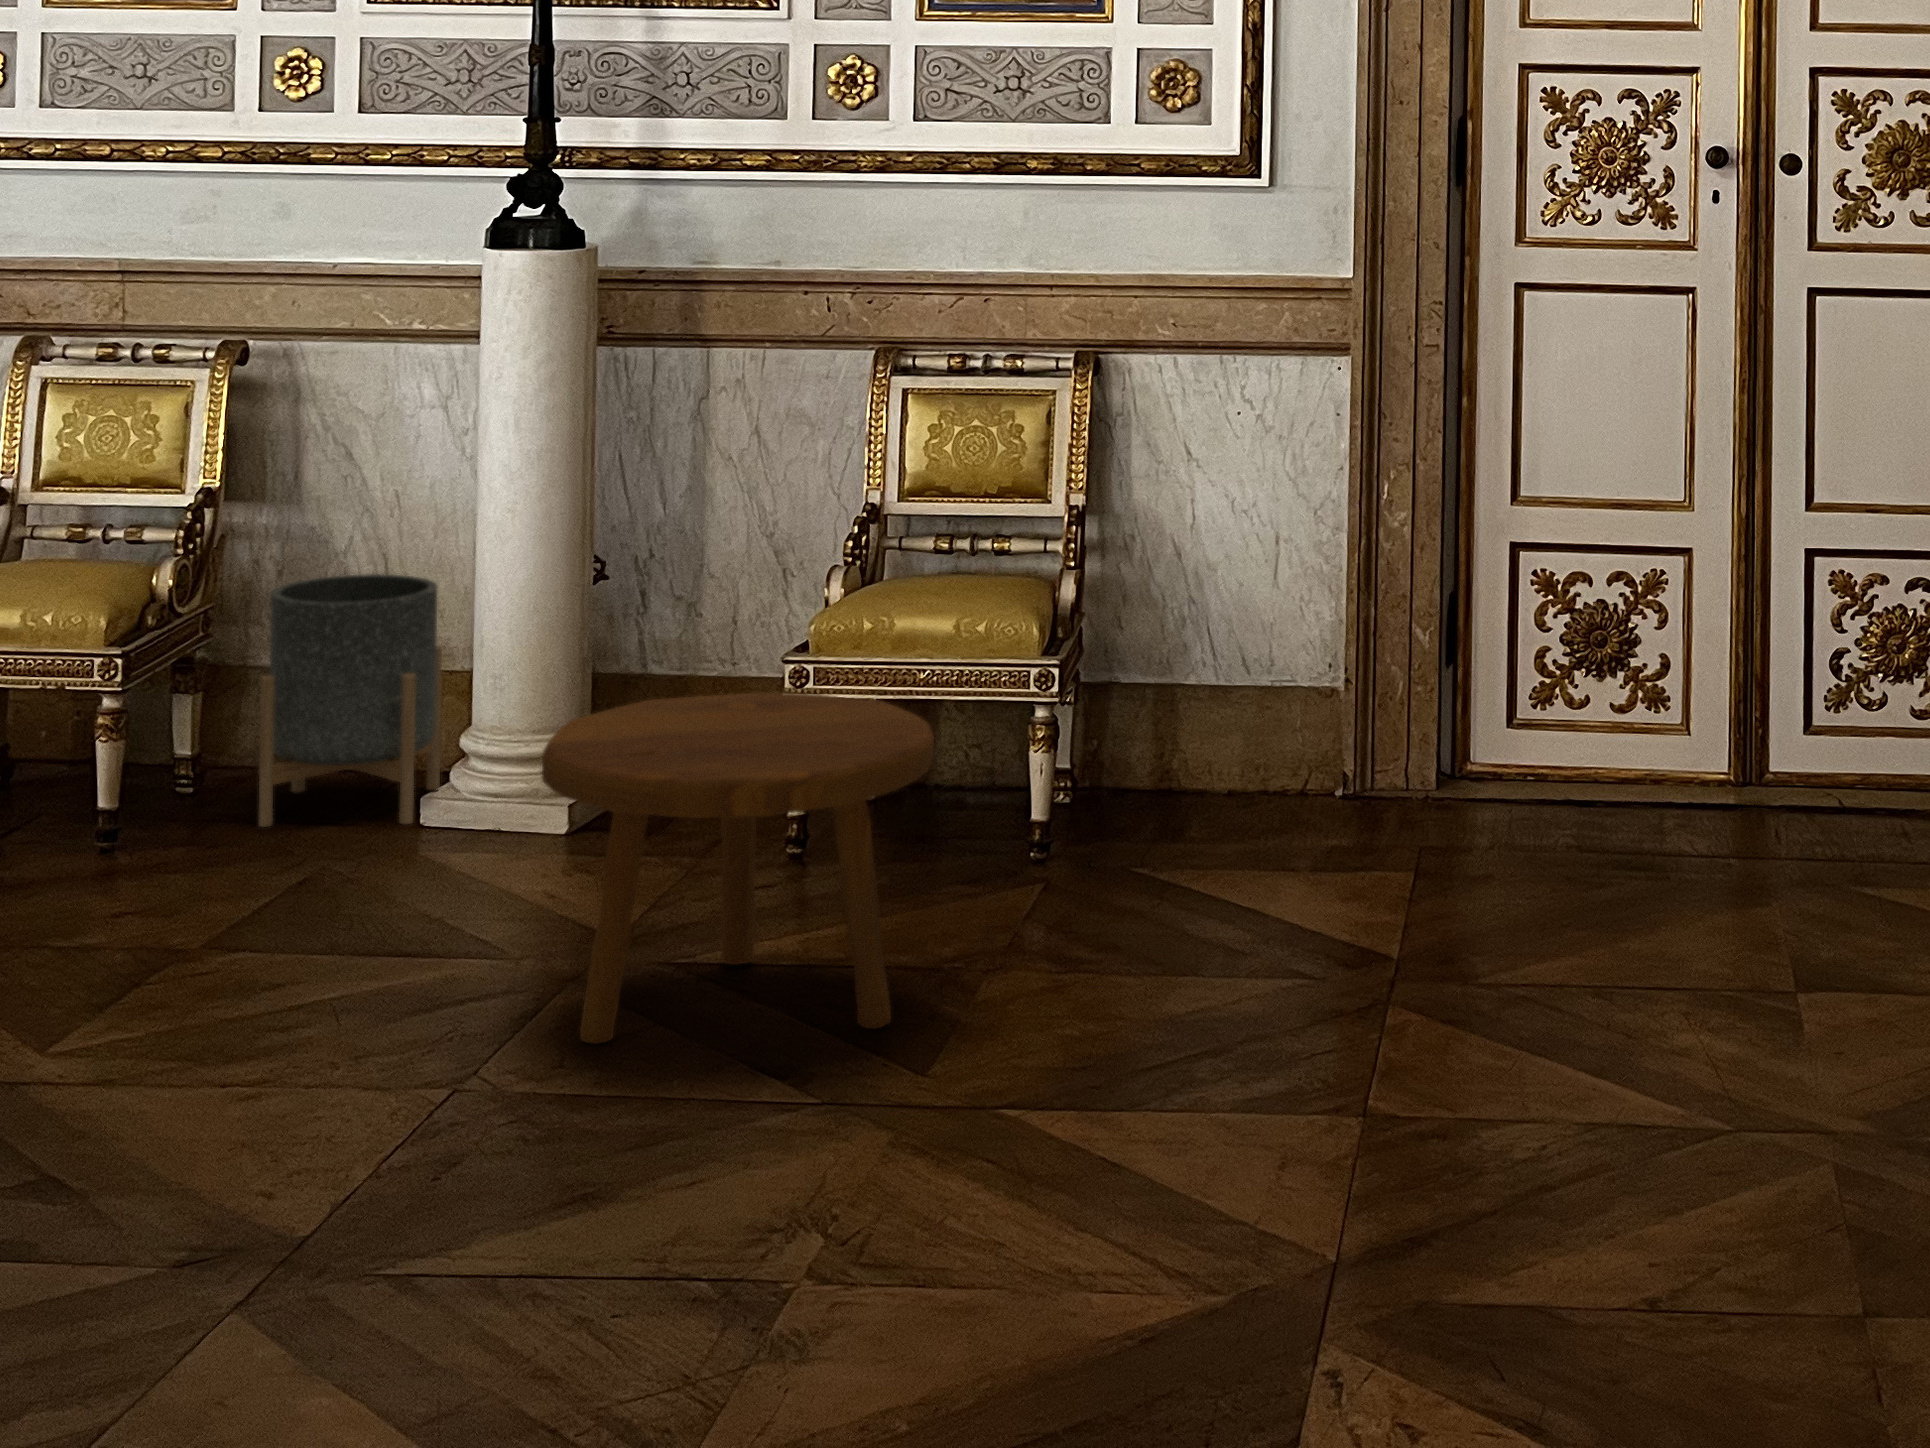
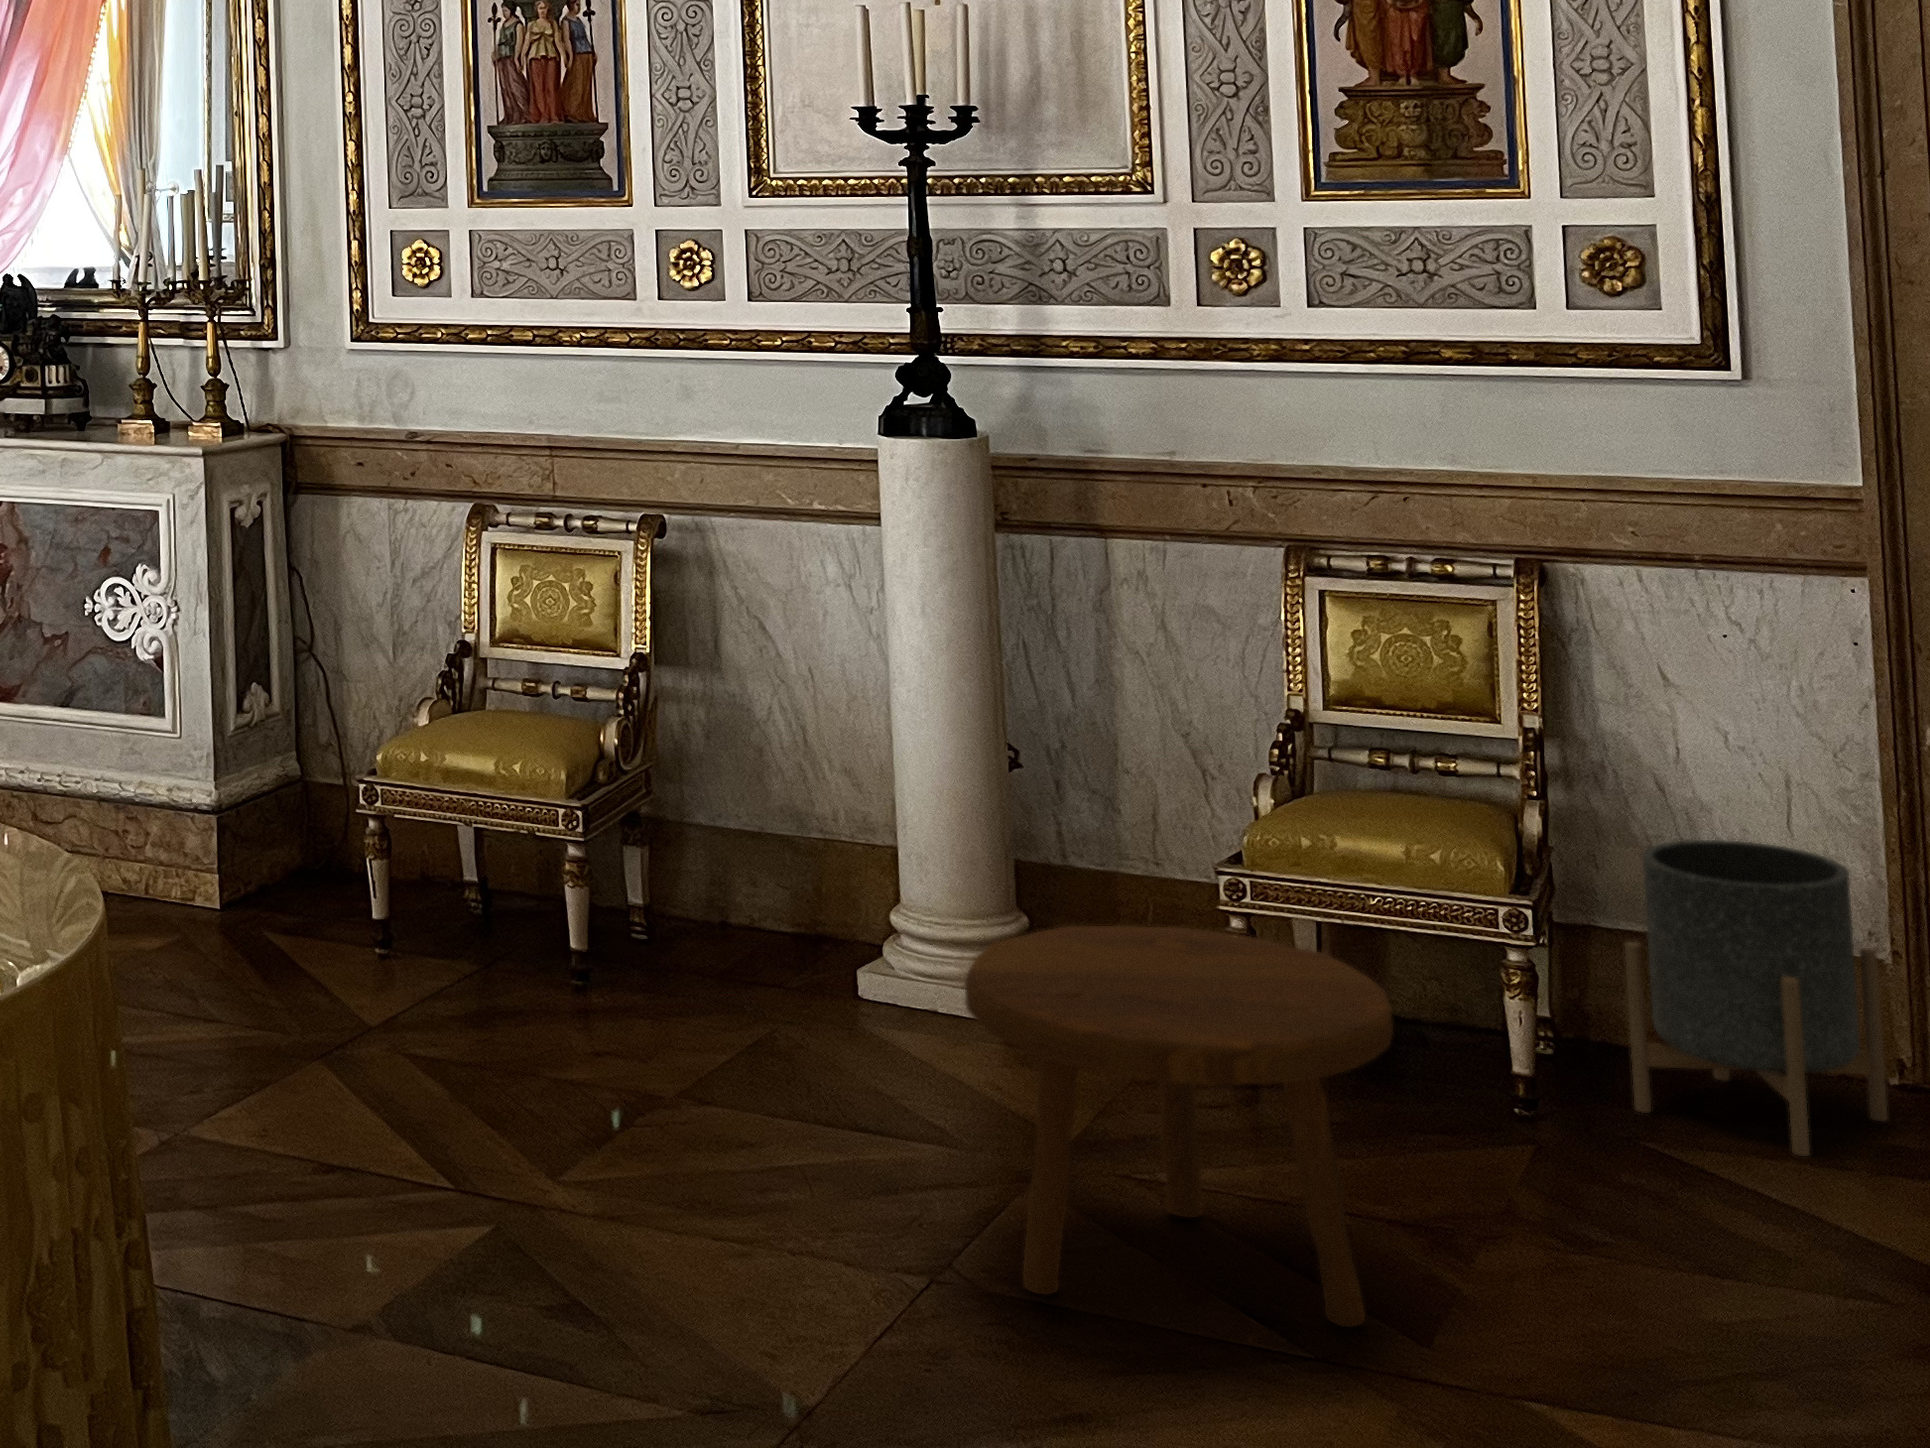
planter: present [259,574,442,827] -> present [1625,840,1887,1156]

